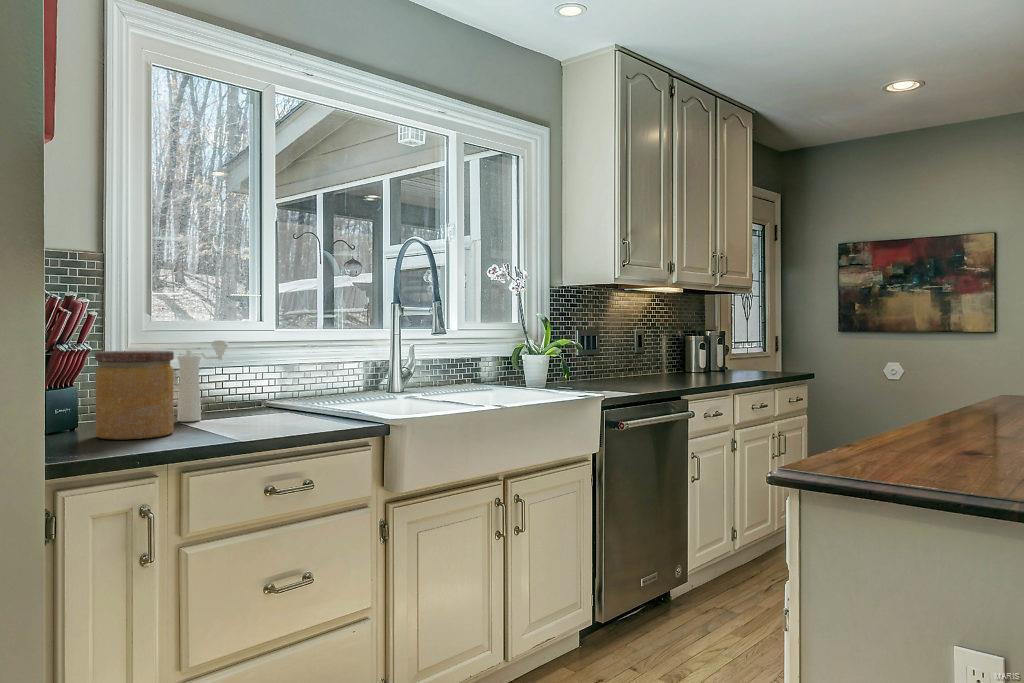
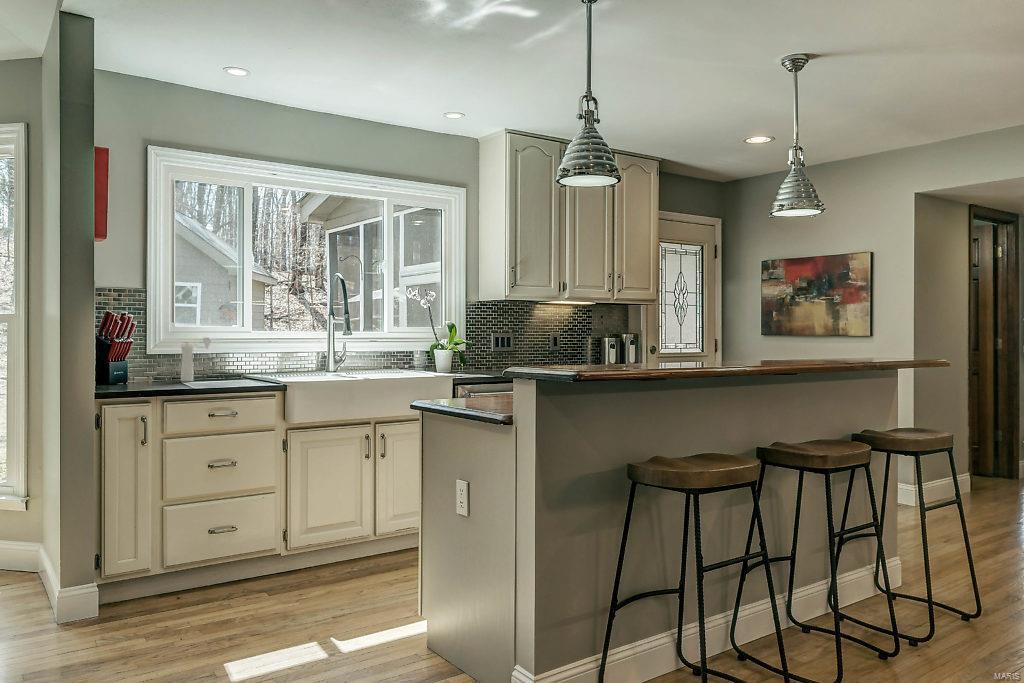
jar: present [95,351,174,439] -> none [131,342,171,386]

